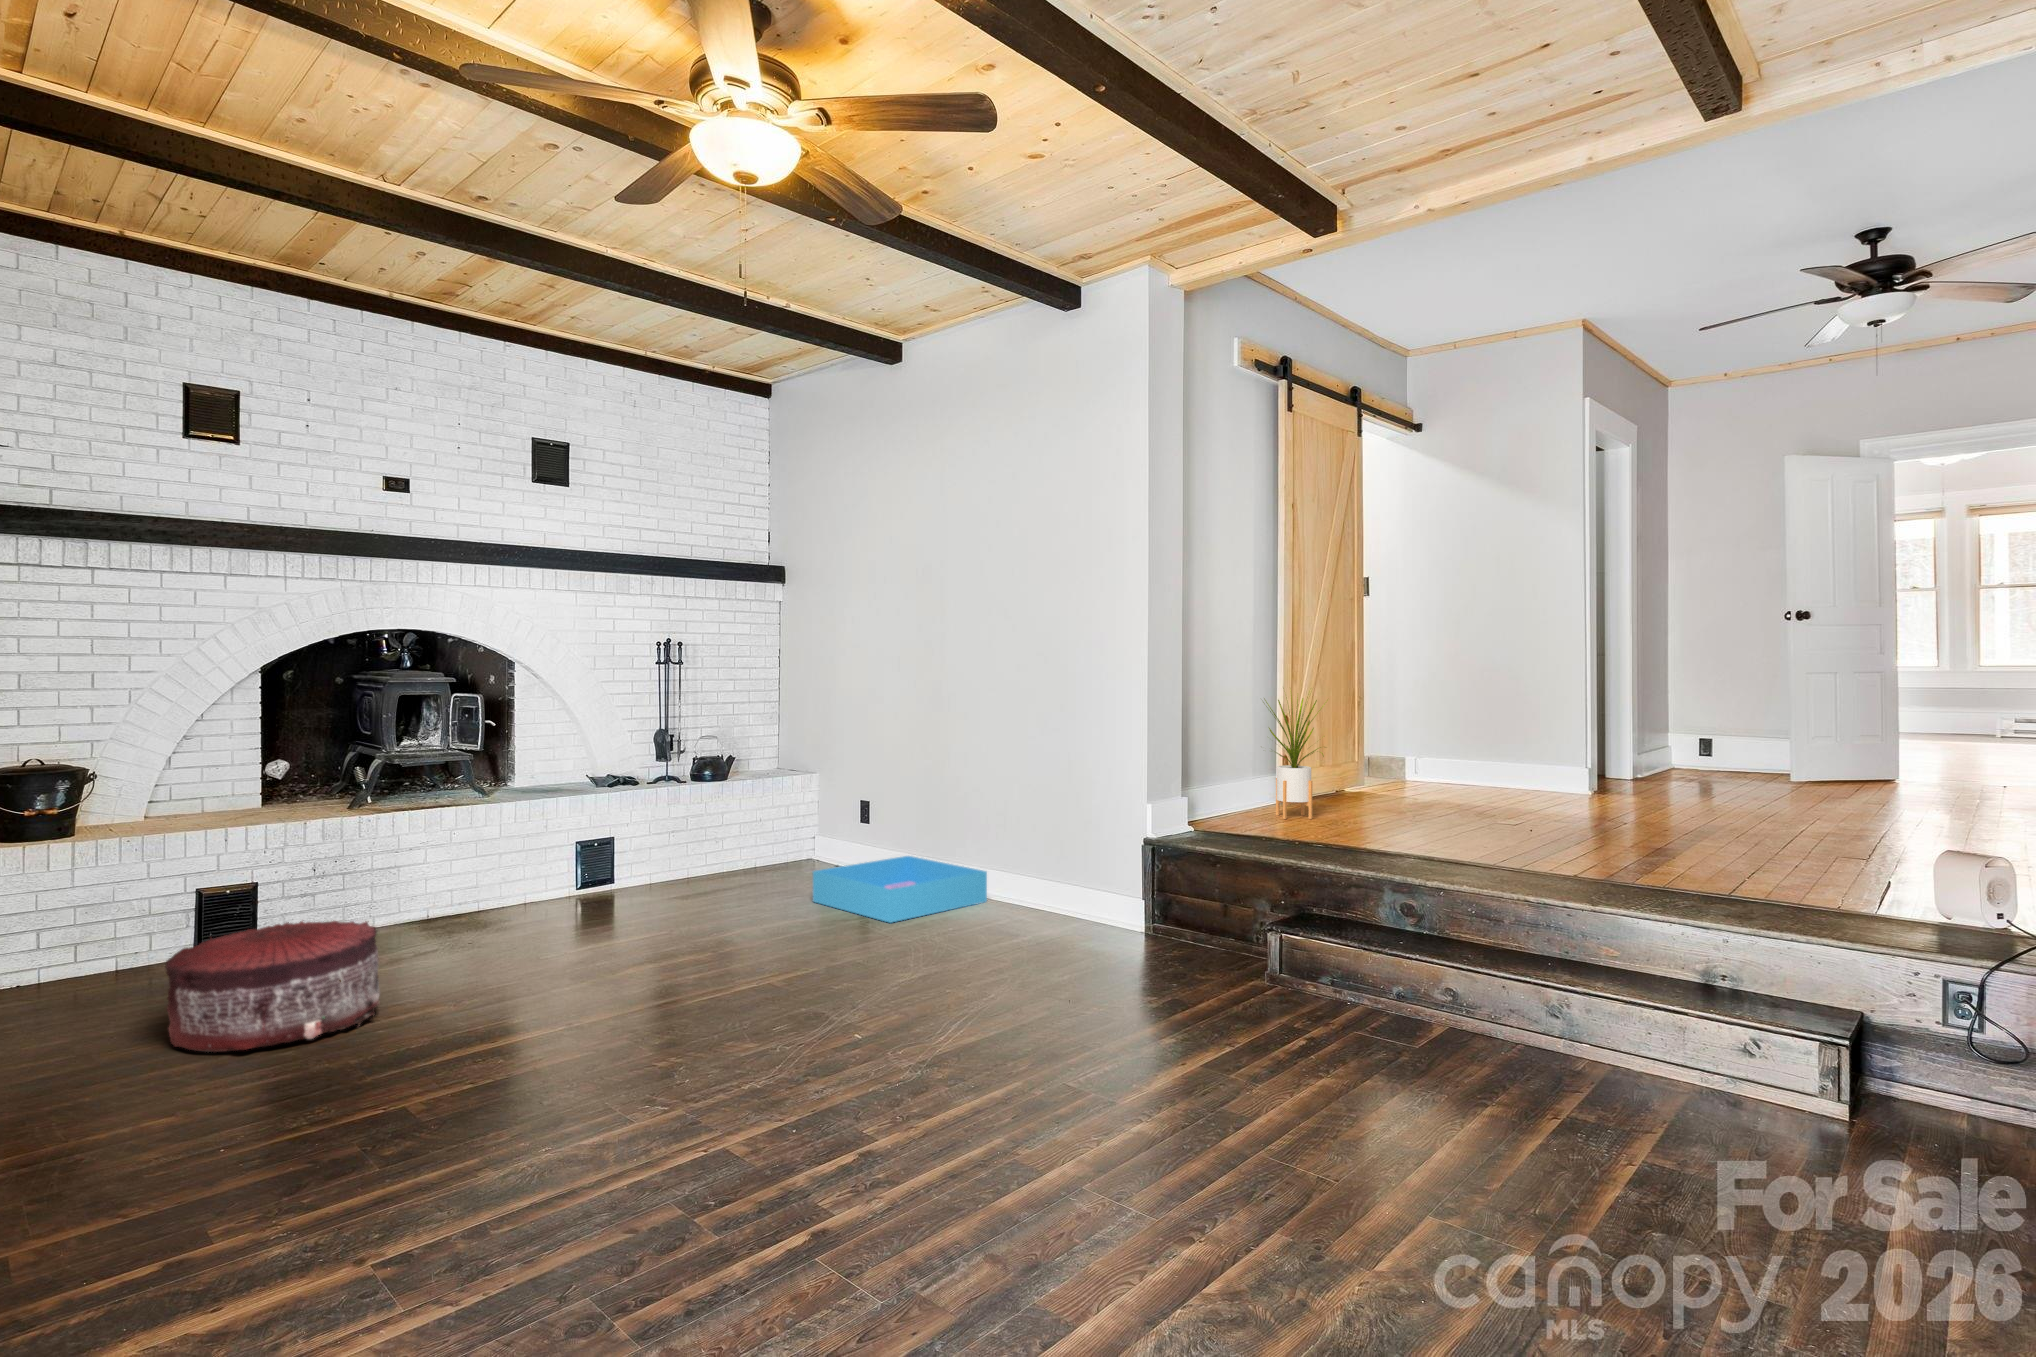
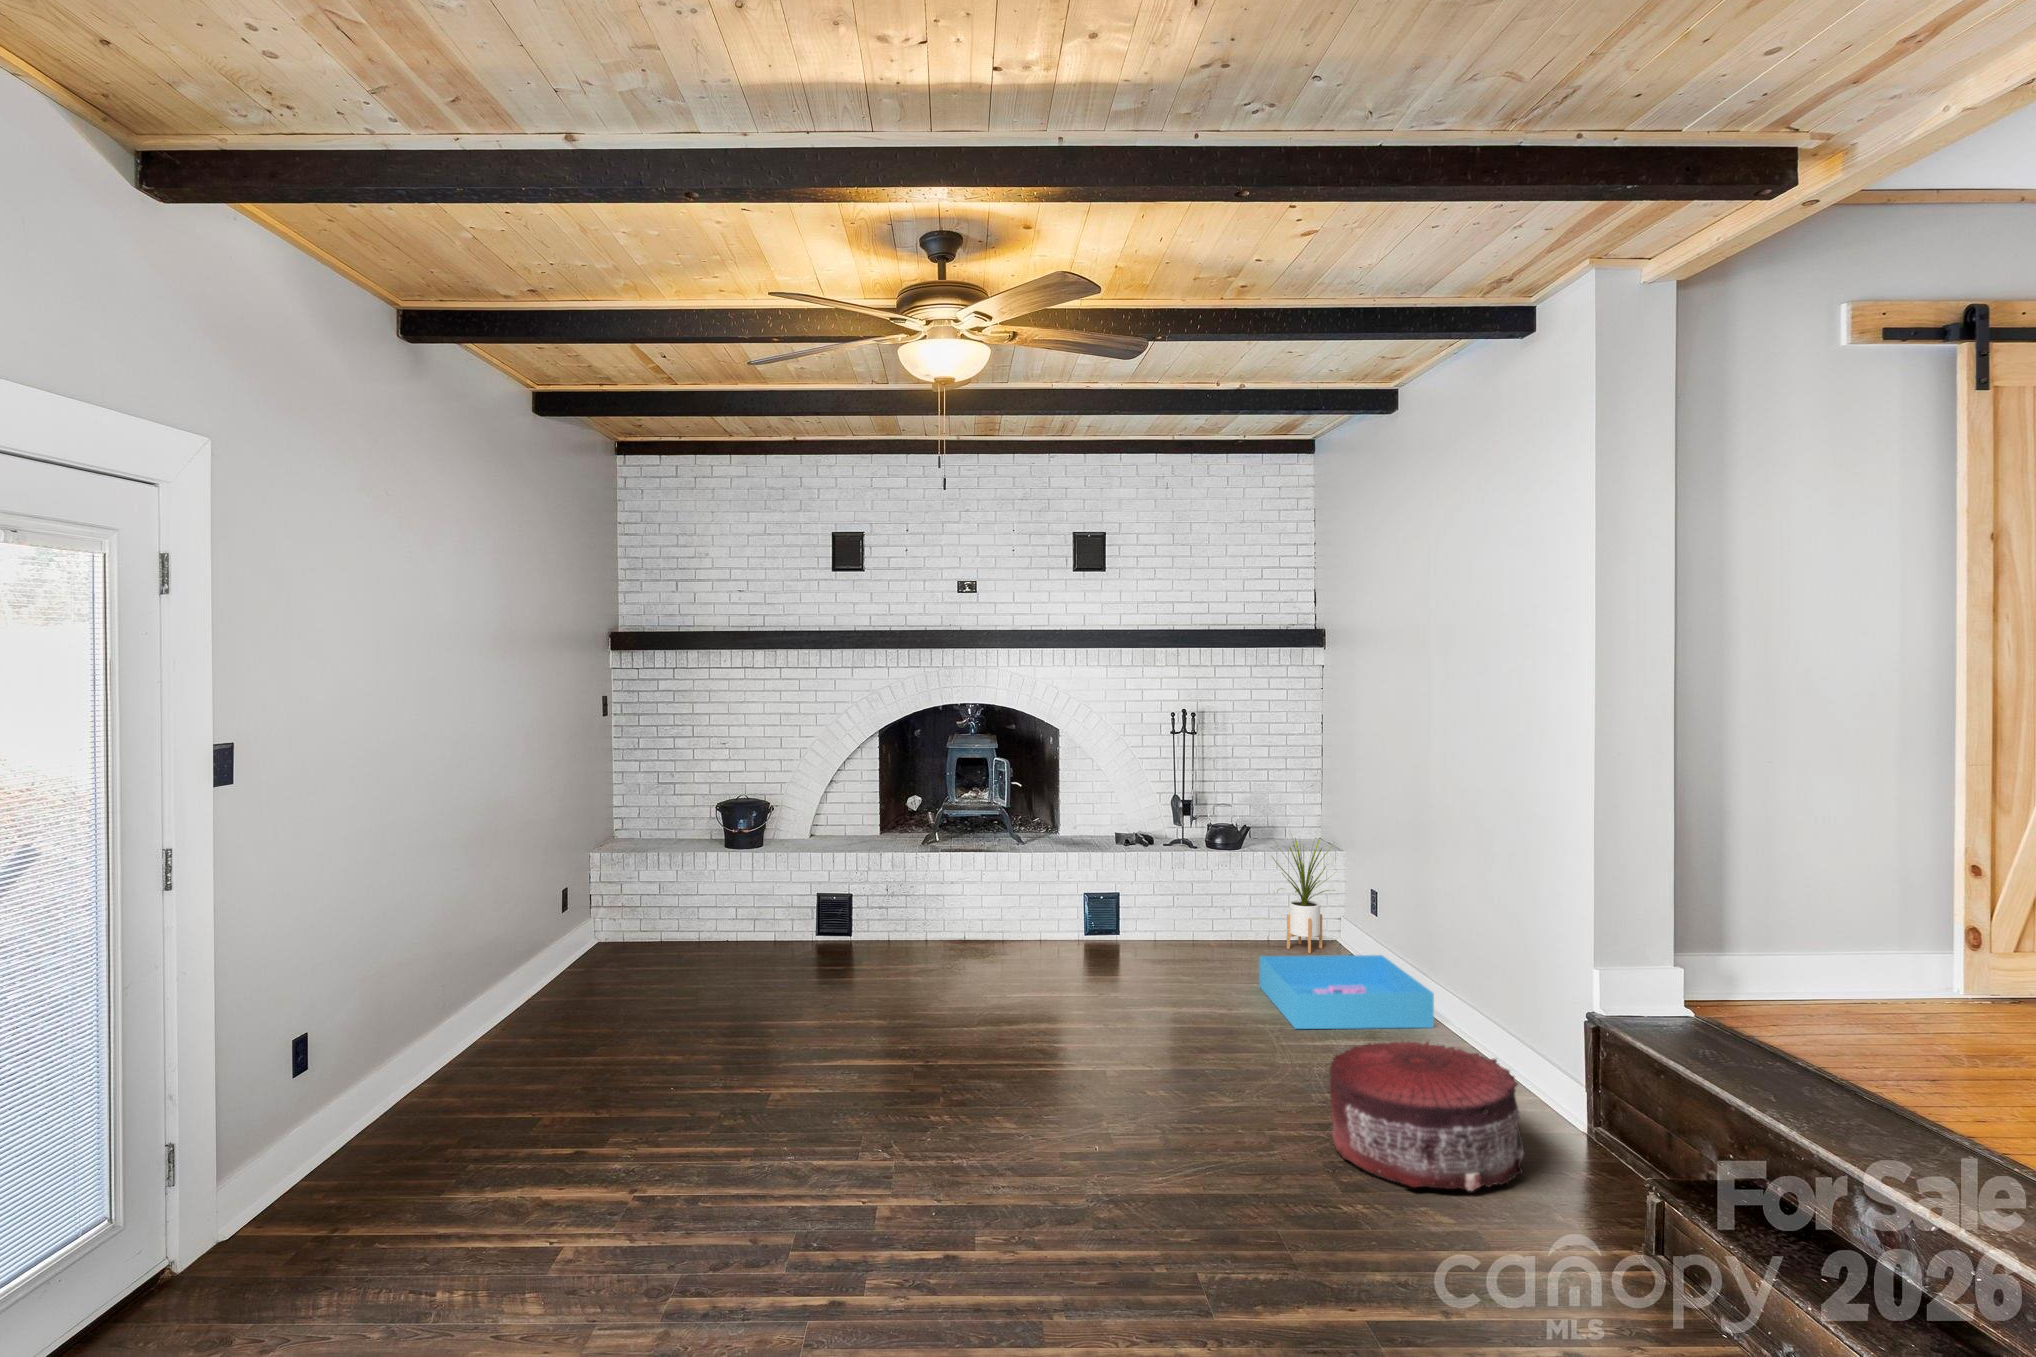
house plant: present [1263,697,1325,819] -> present [1272,838,1332,953]
pouf: present [165,921,380,1052] -> present [1330,1042,1524,1191]

